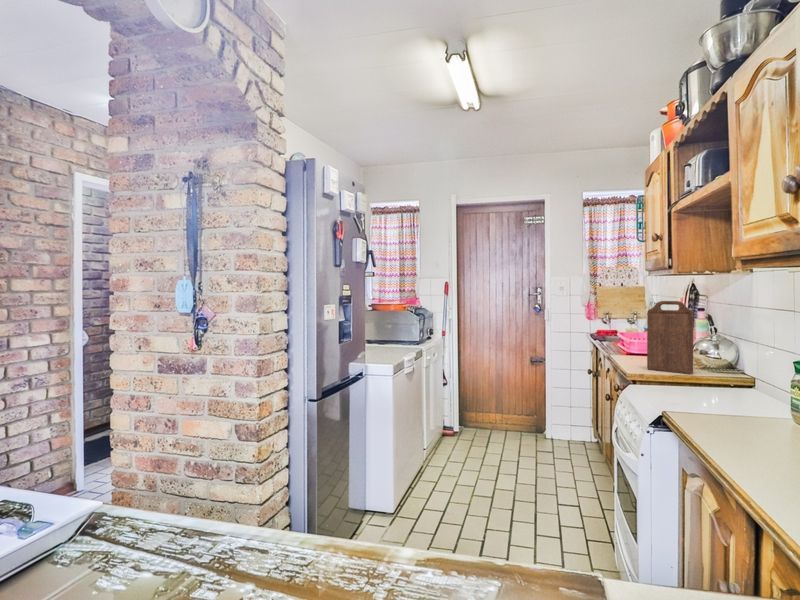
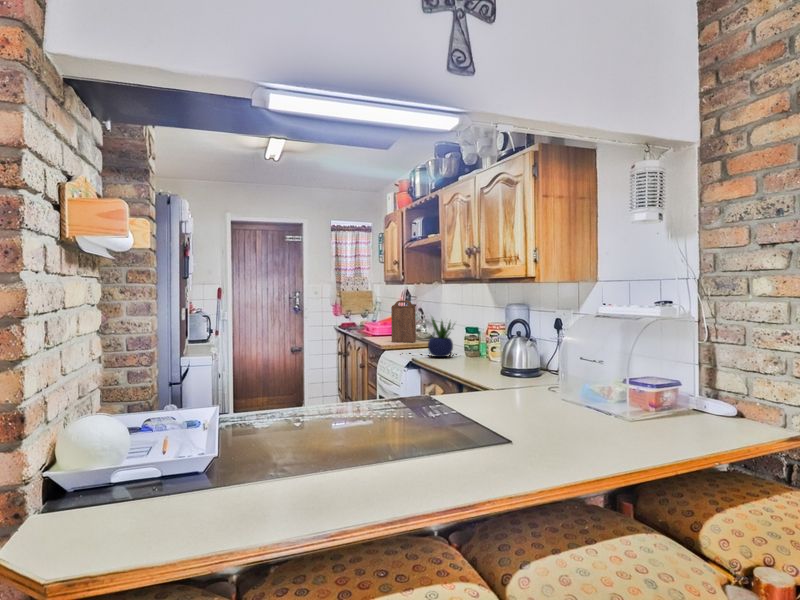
potted plant: none [699,329,775,418] -> present [428,318,453,357]

